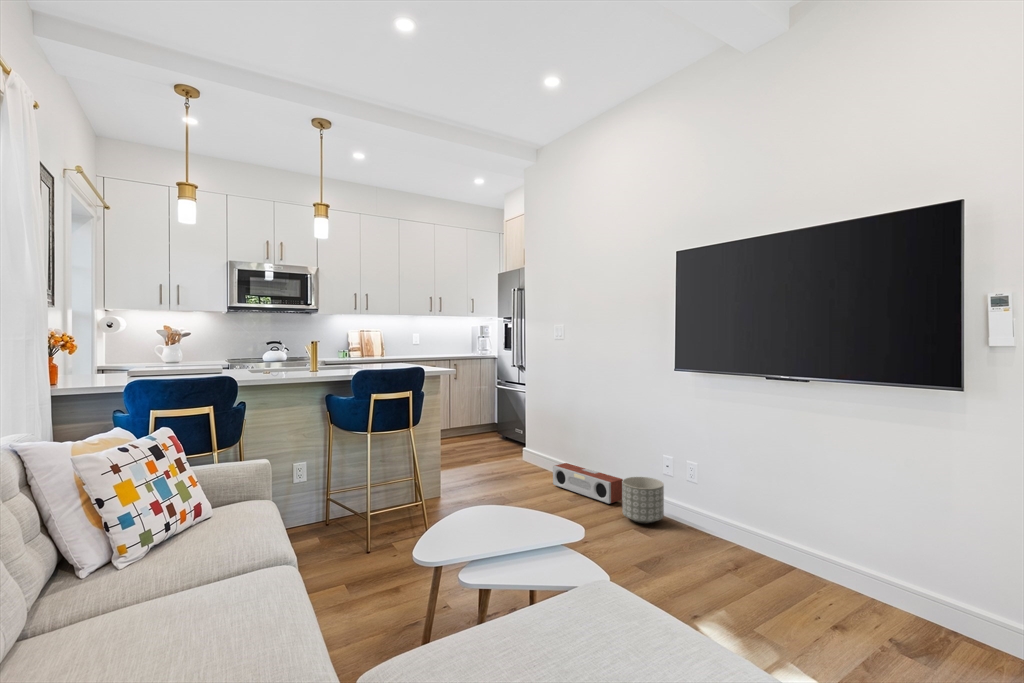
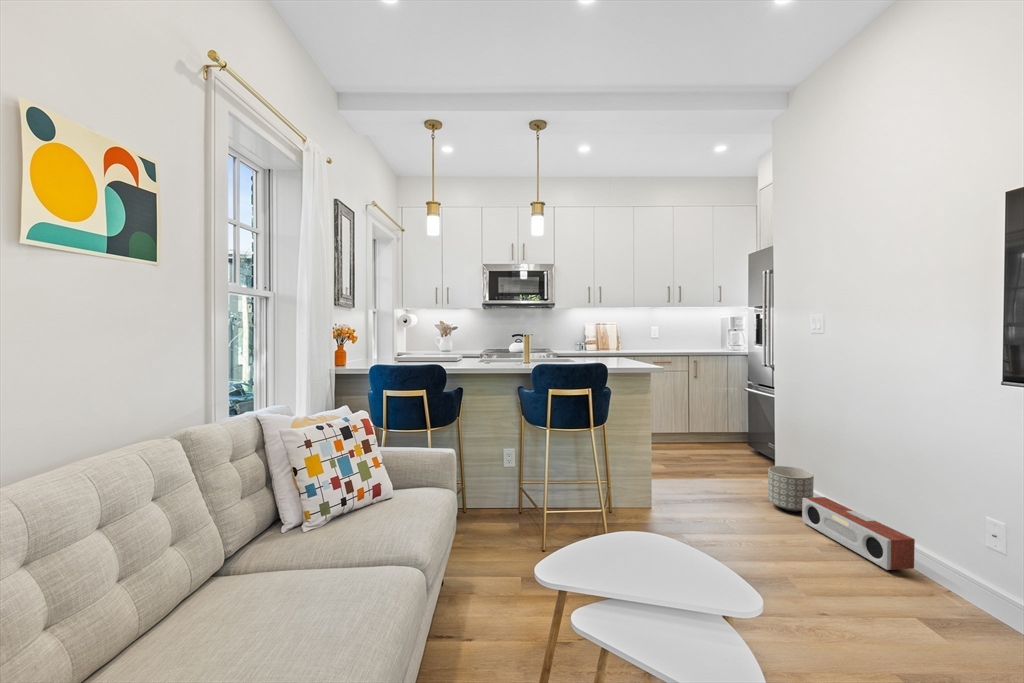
planter: present [622,477,664,523] -> present [768,466,814,511]

